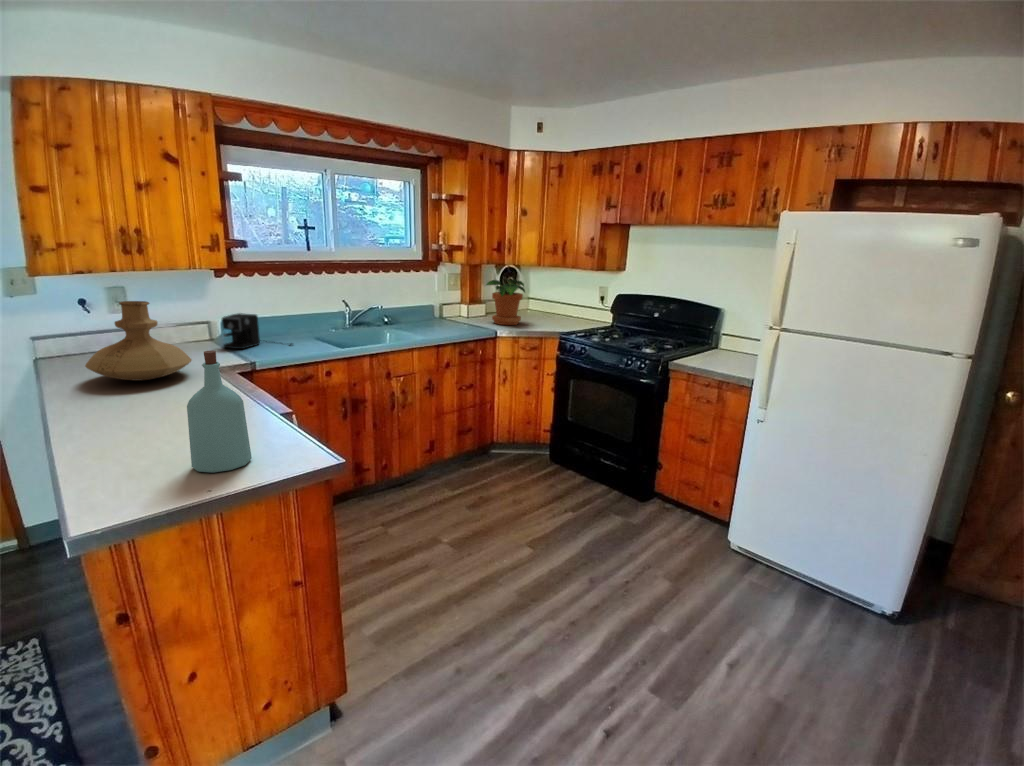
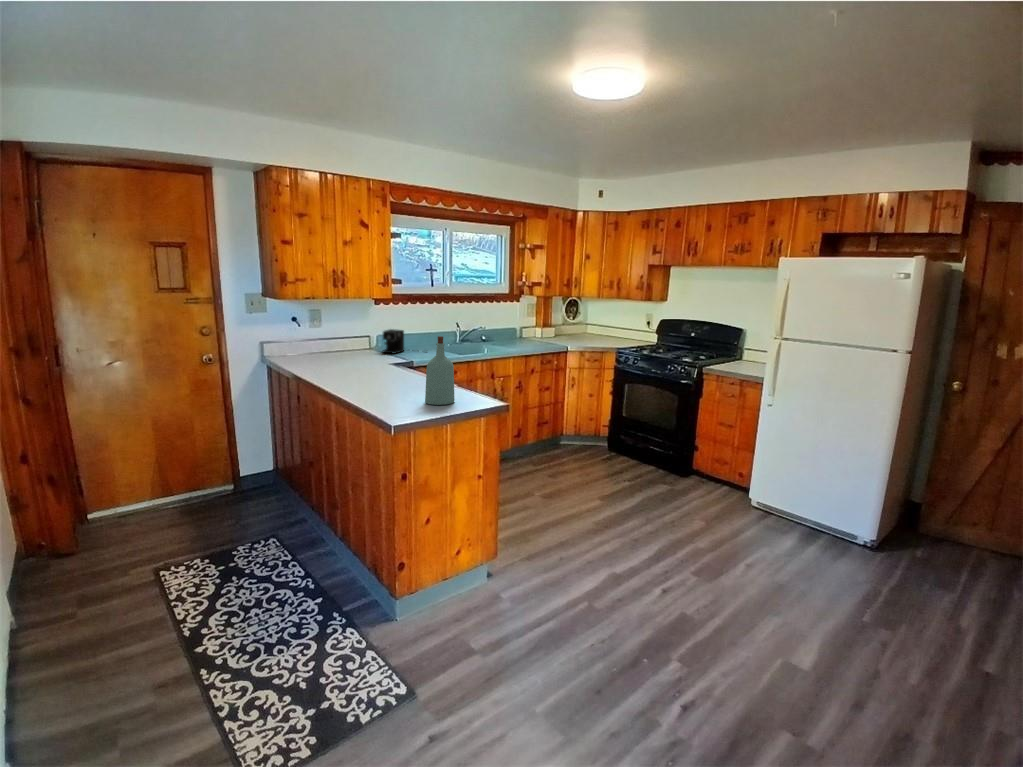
potted plant: present [486,279,525,325] -> none [556,308,588,343]
vase: present [85,301,192,381] -> none [320,316,379,368]

